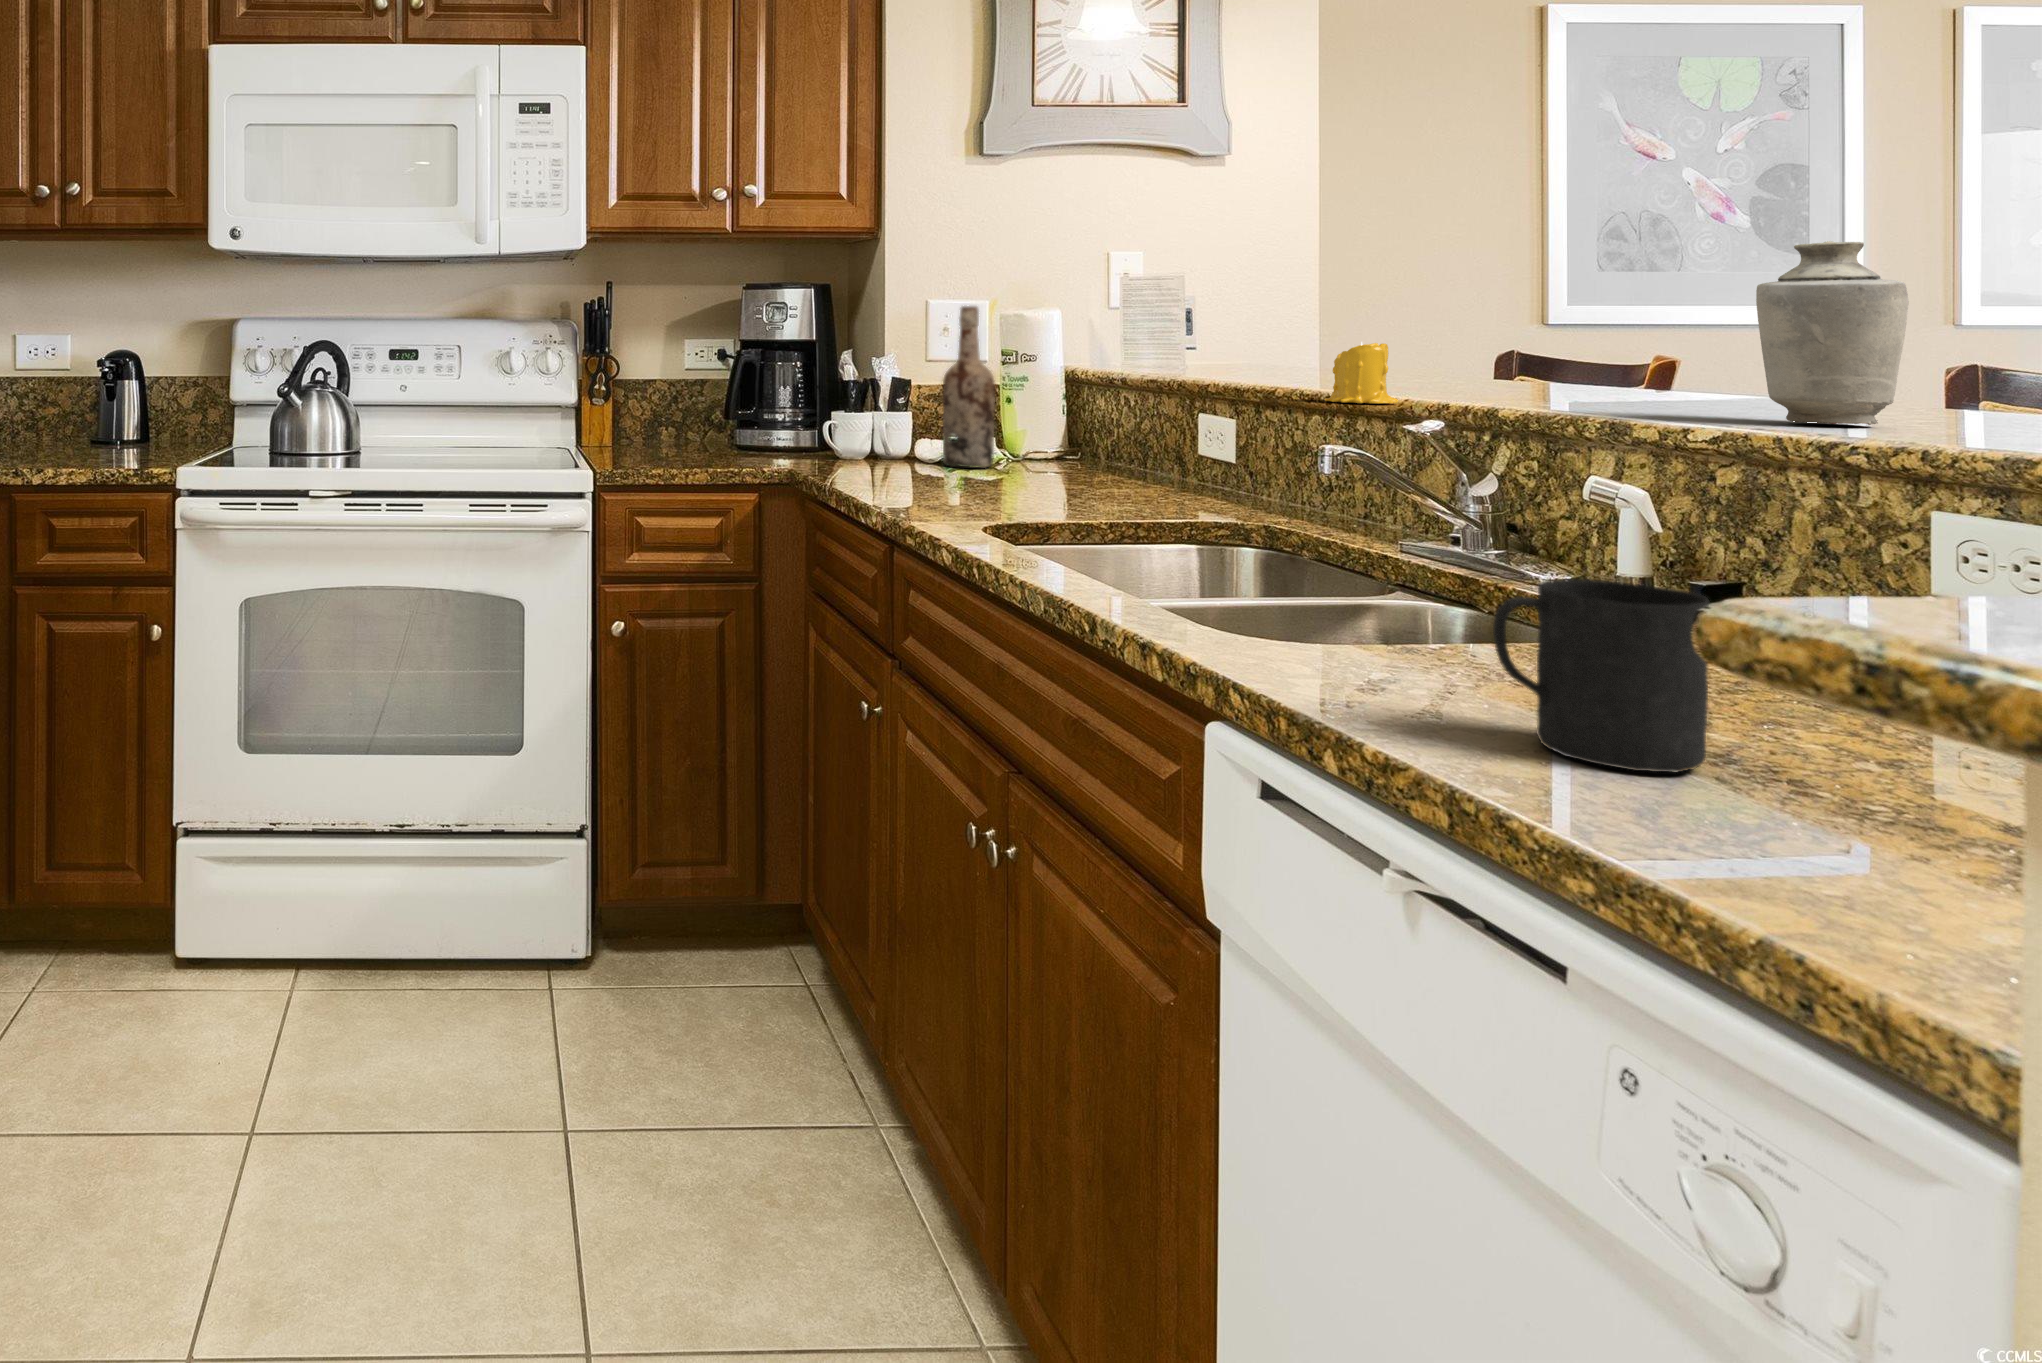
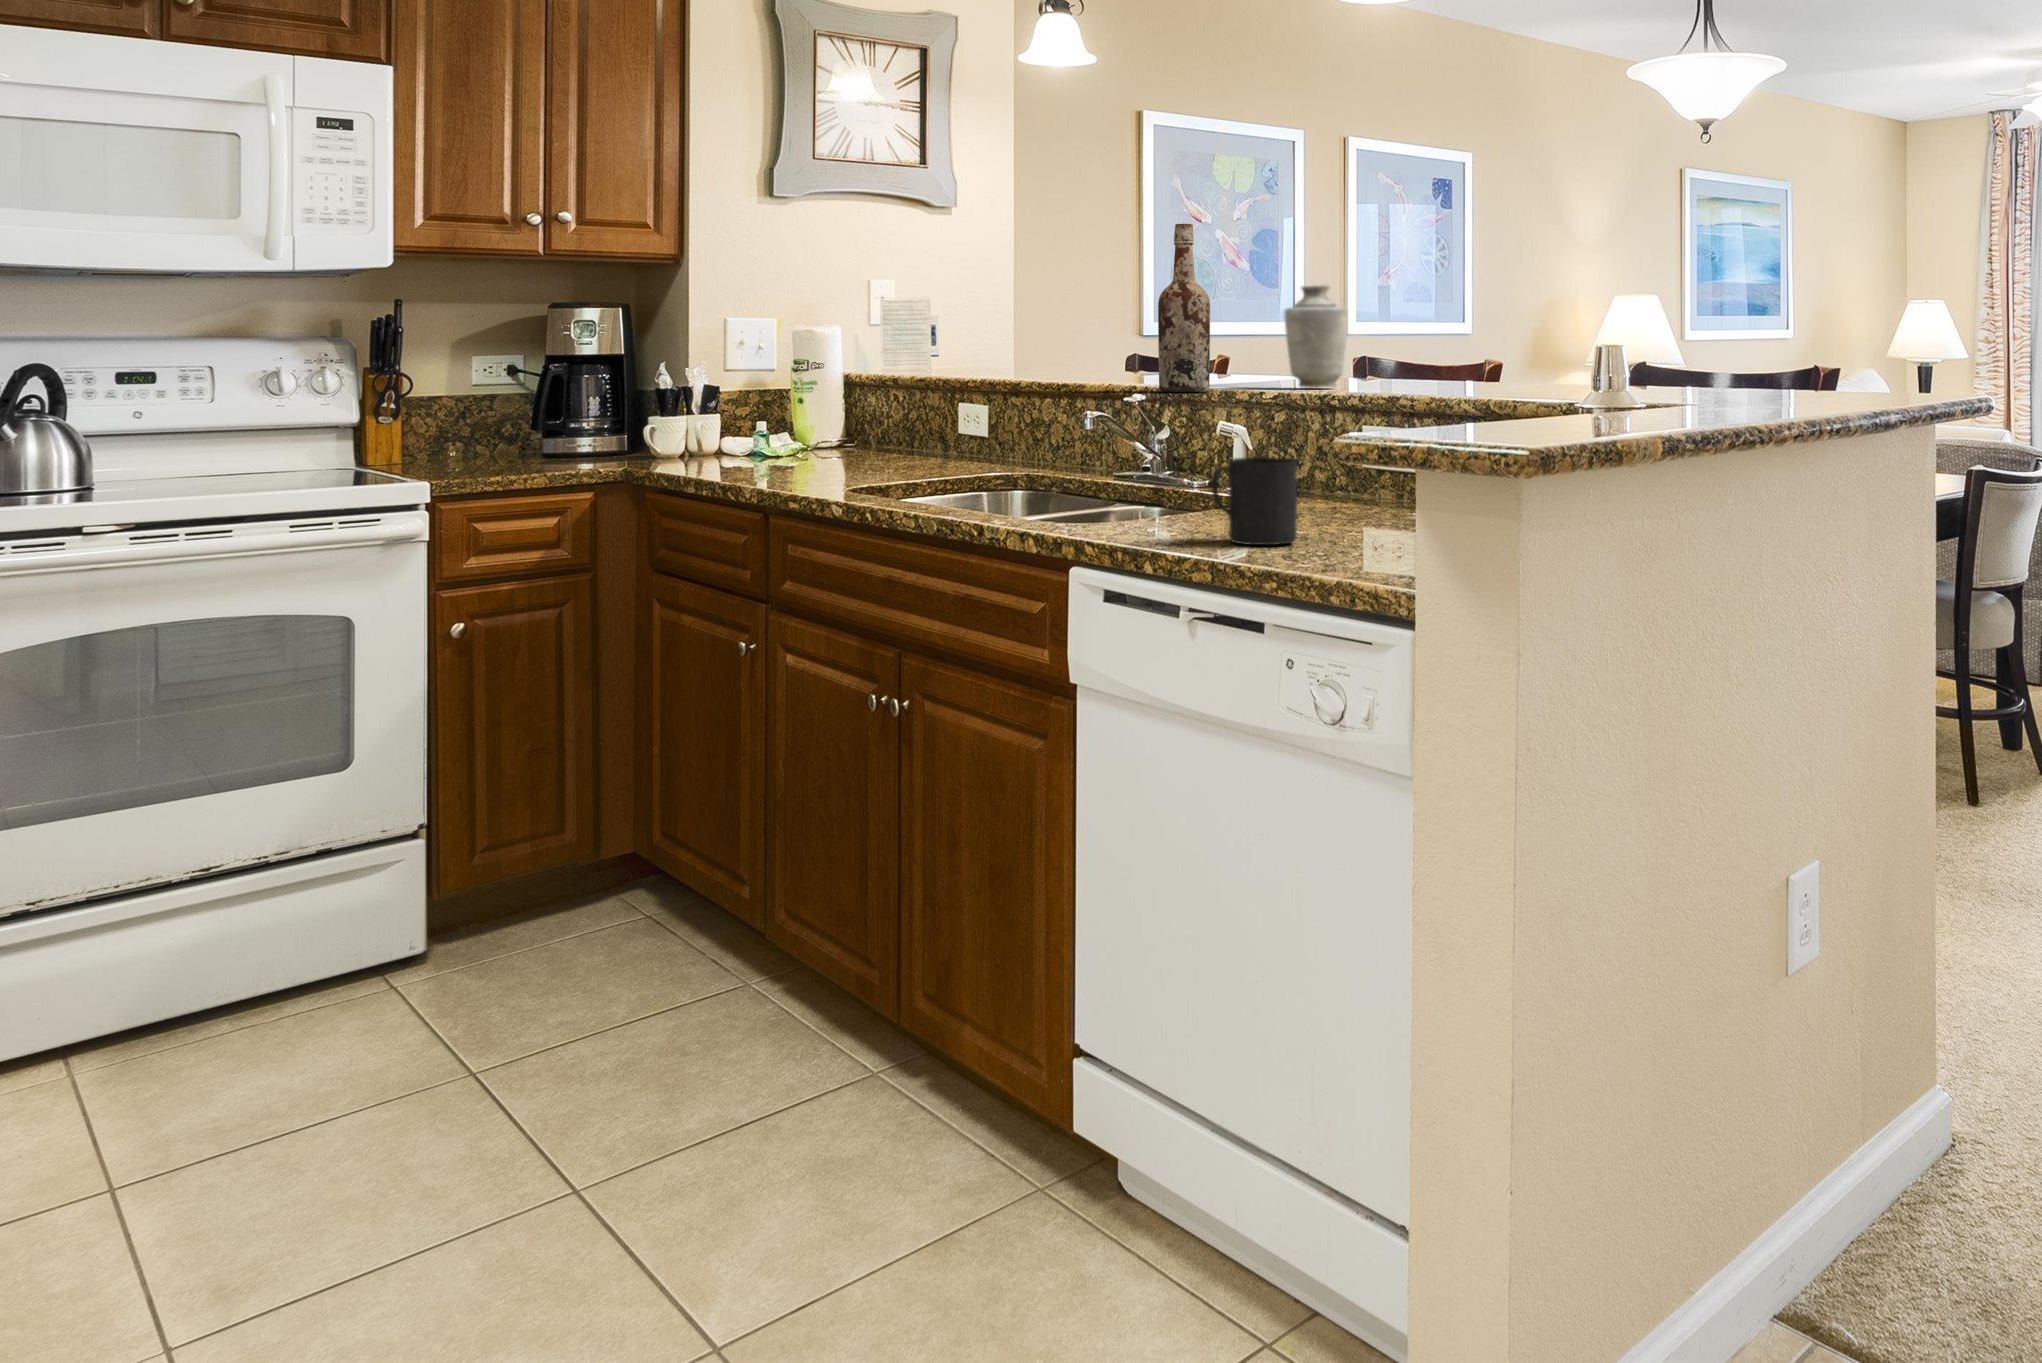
wine bottle: present [943,306,995,468] -> present [1158,224,1210,392]
candle: present [1324,342,1399,403] -> none [1058,345,1102,387]

